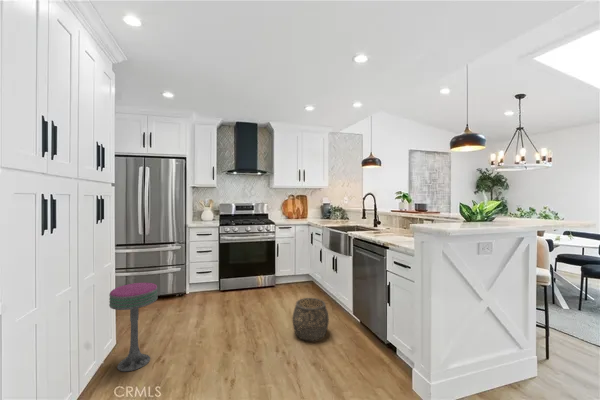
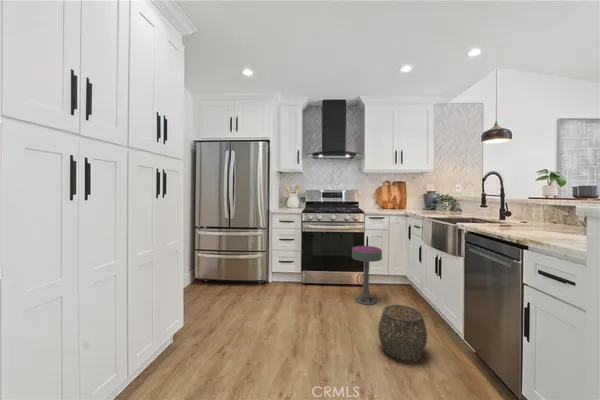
bar stool: present [109,283,158,371] -> present [352,246,382,305]

